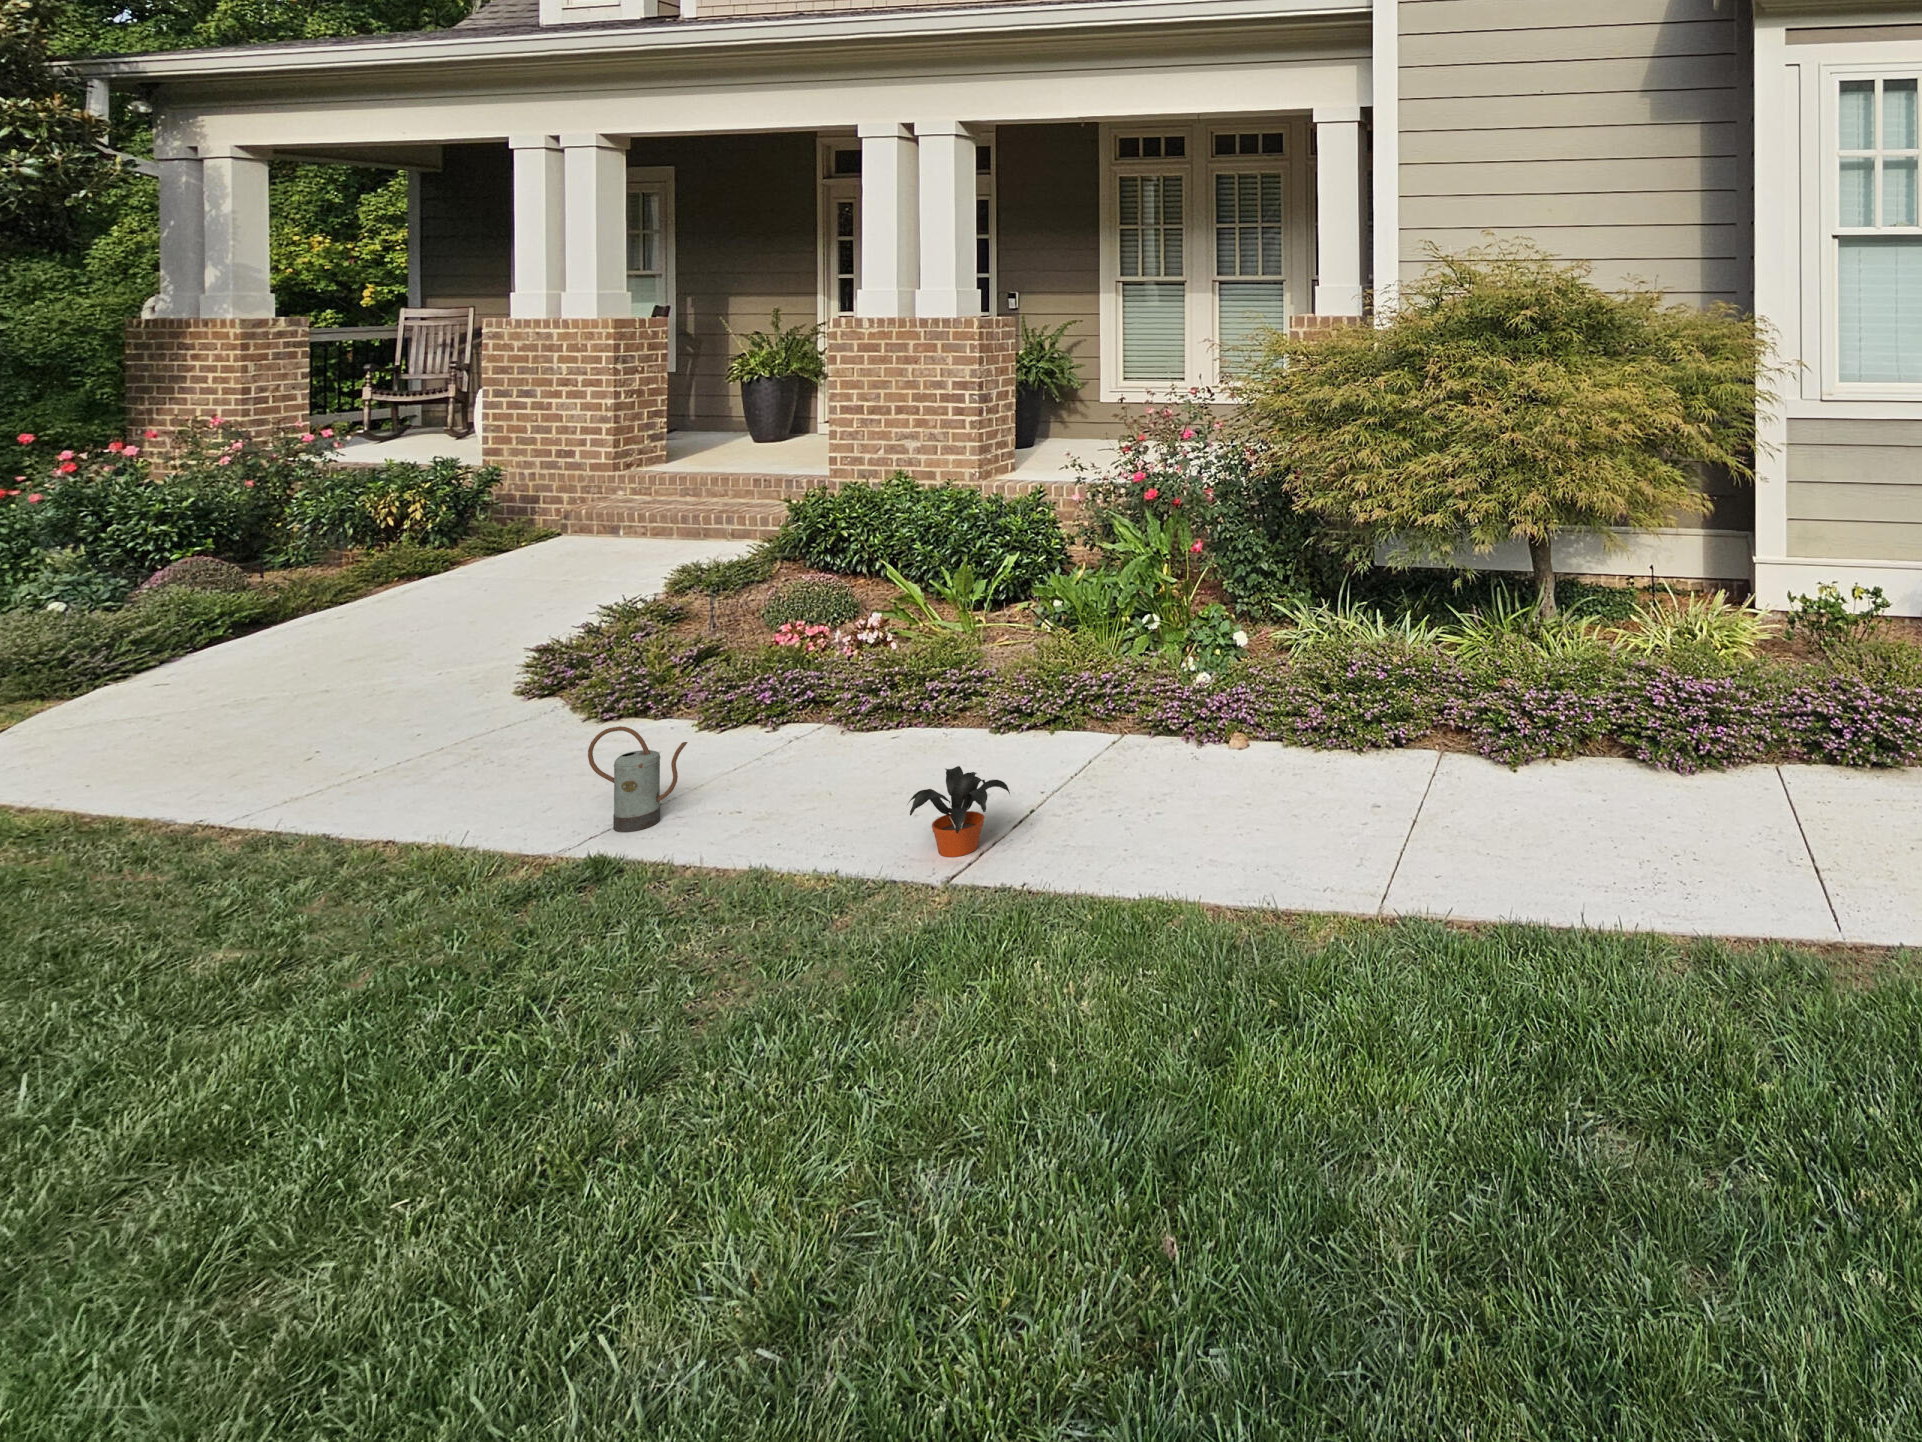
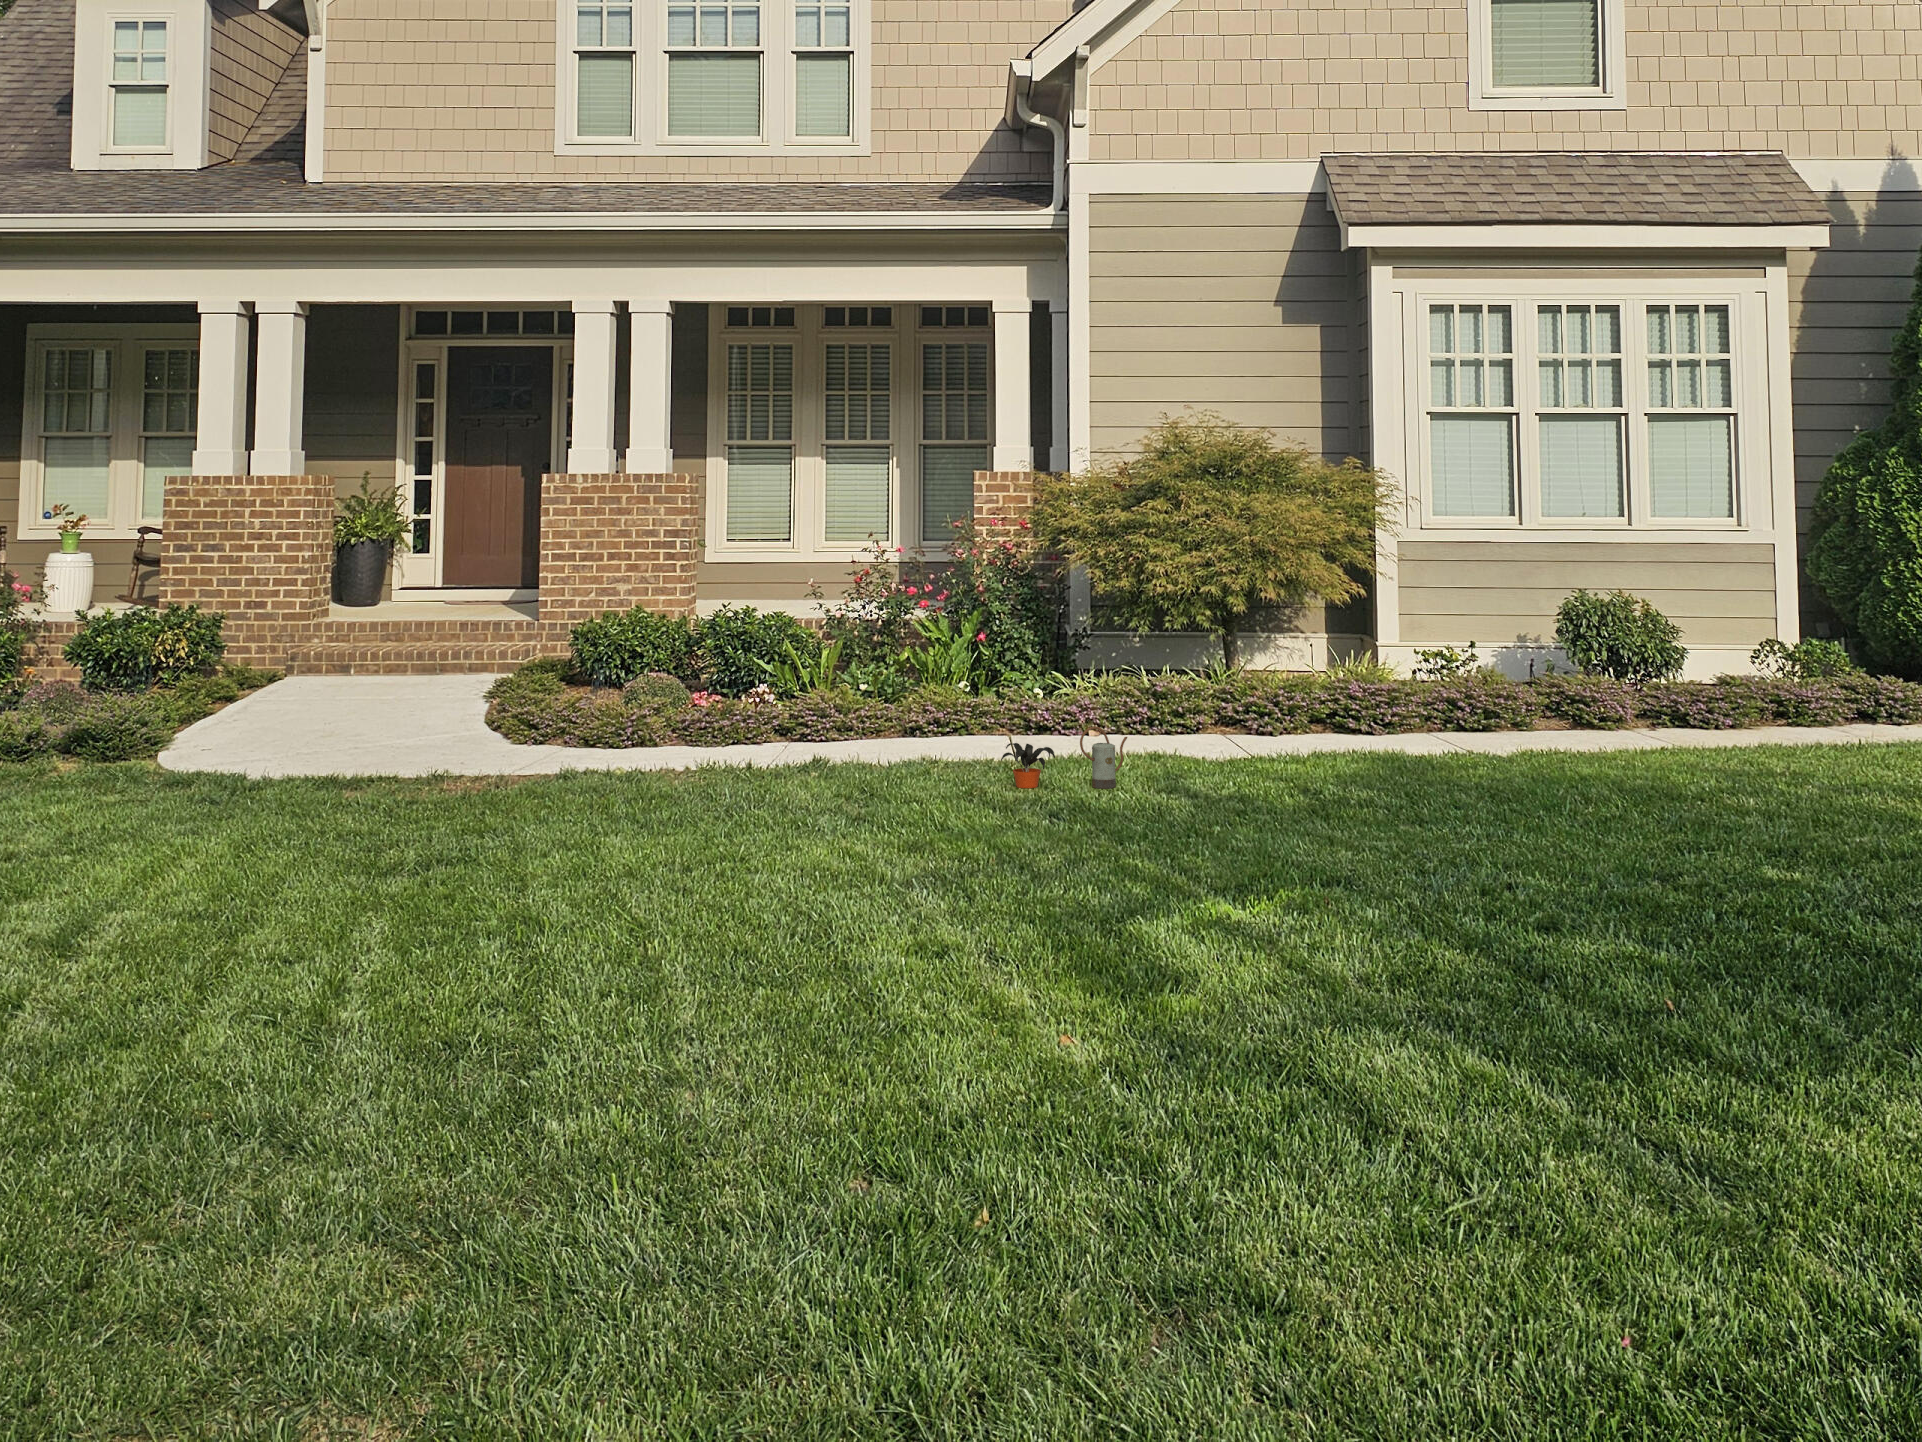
watering can: present [588,726,687,832] -> present [1080,726,1127,789]

